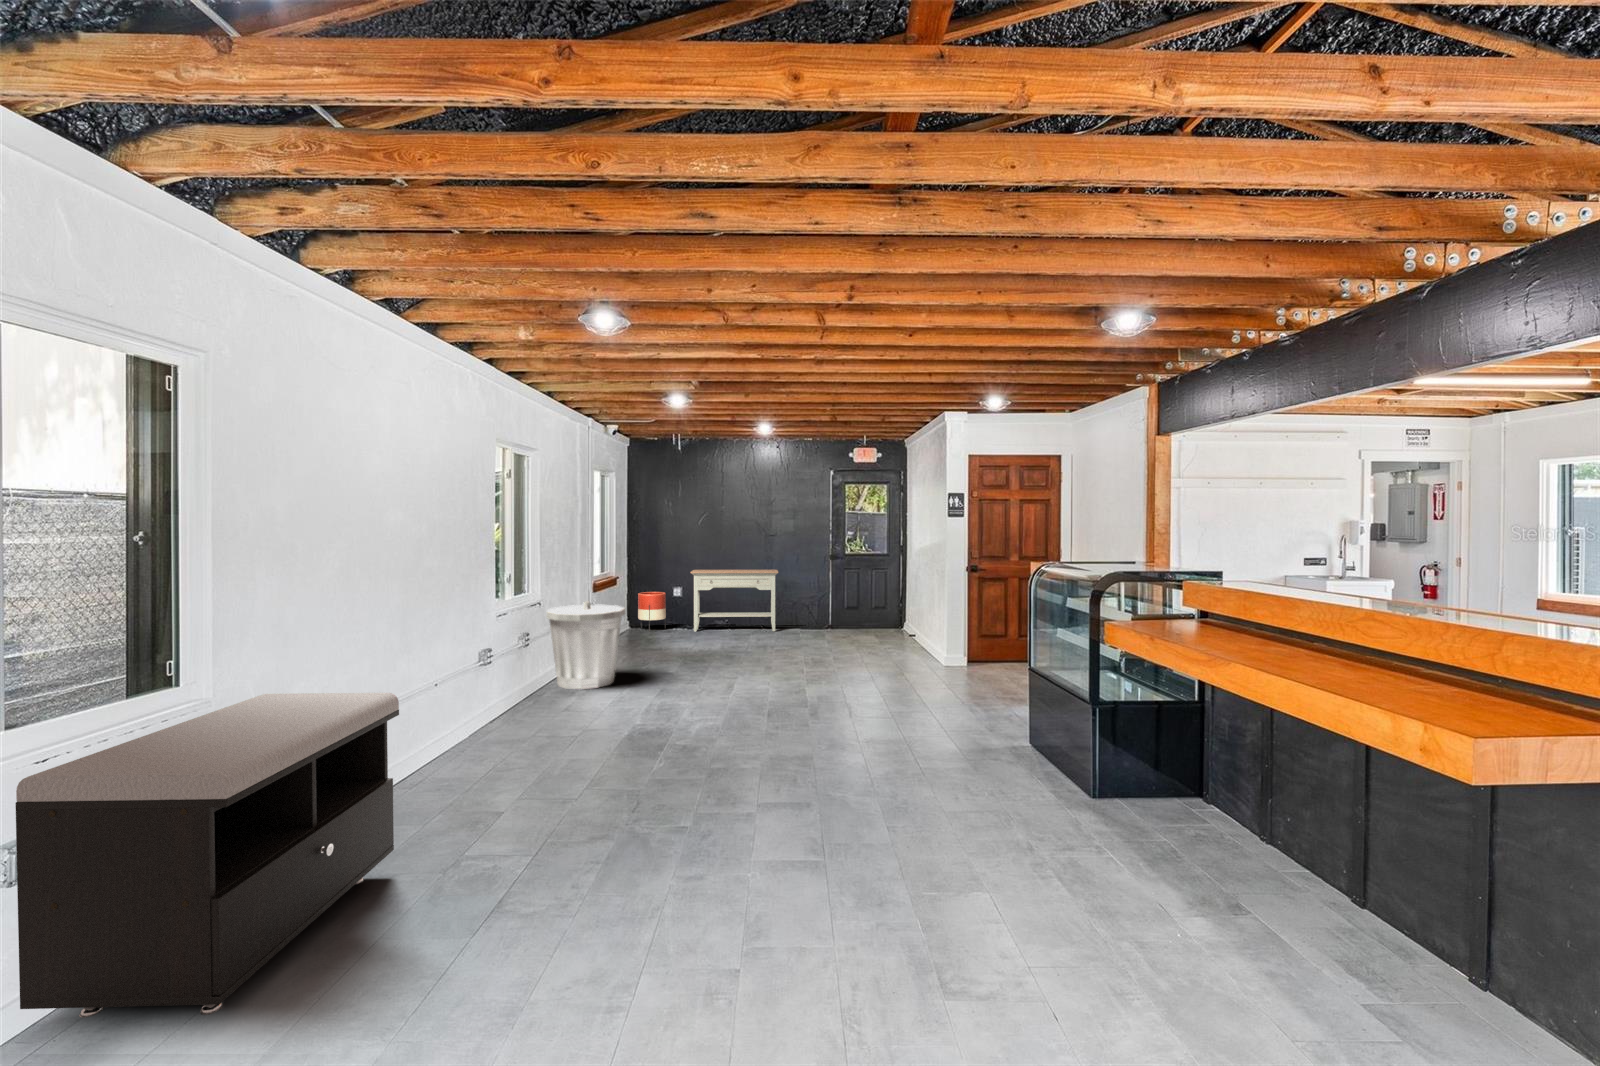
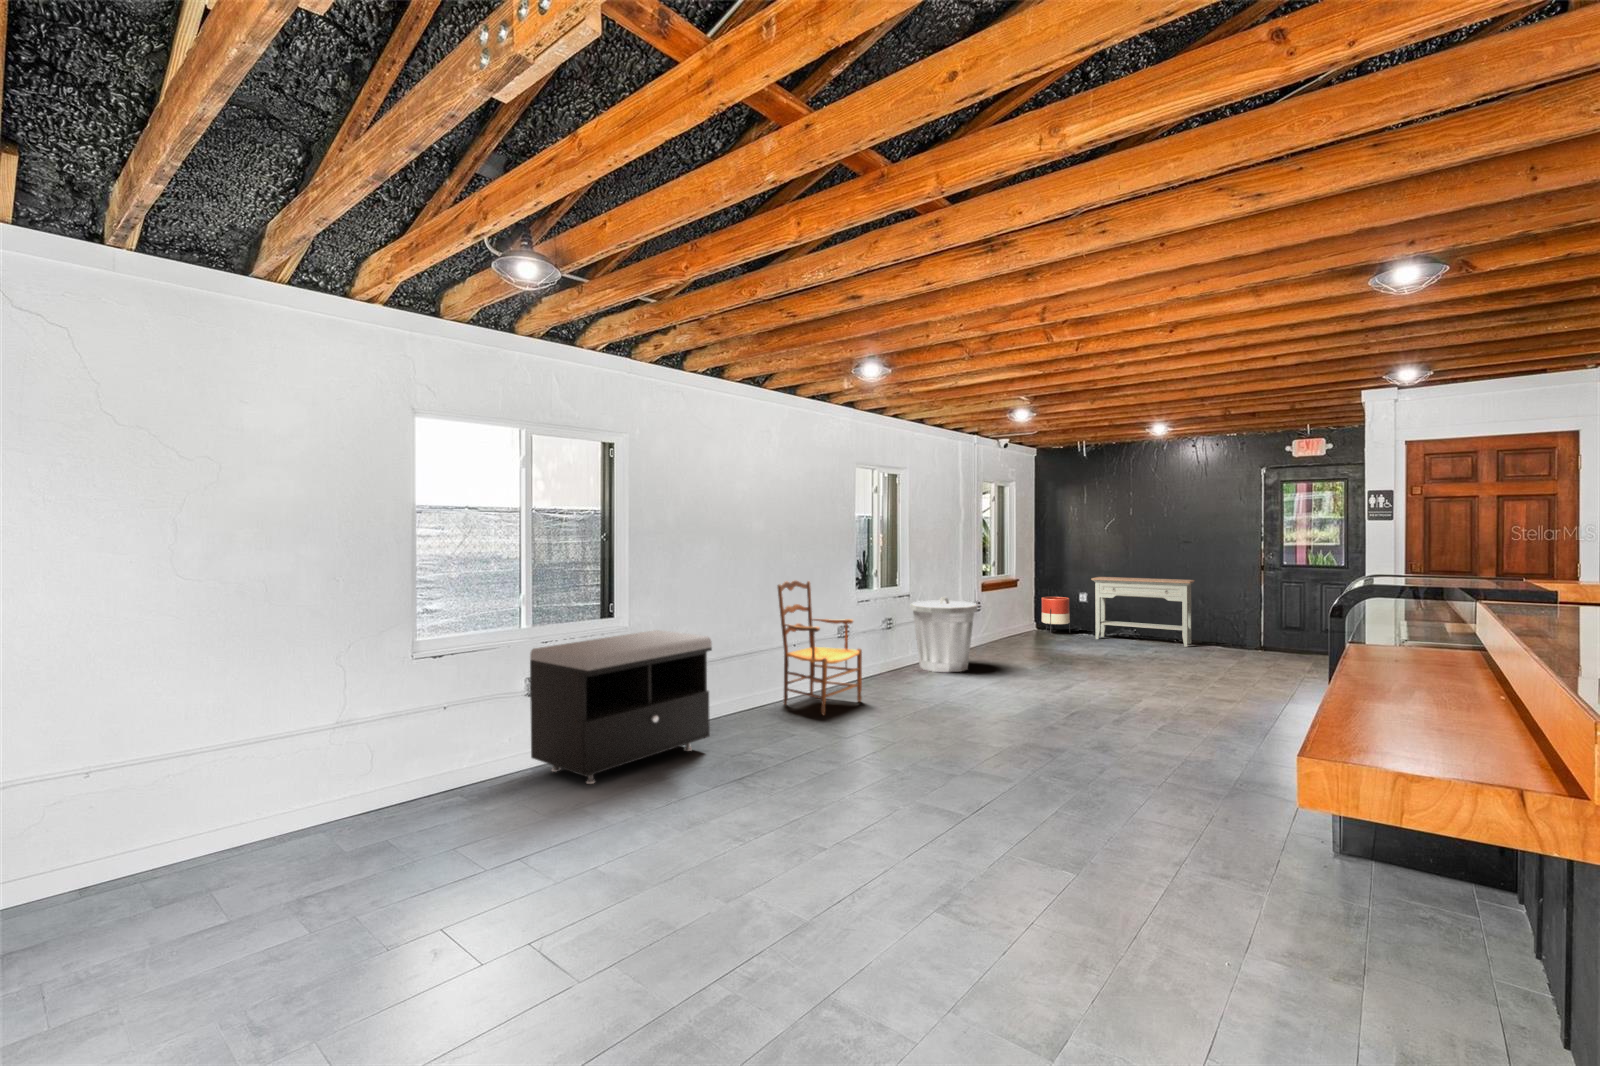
armchair: none [426,593,539,773] -> present [778,580,862,715]

